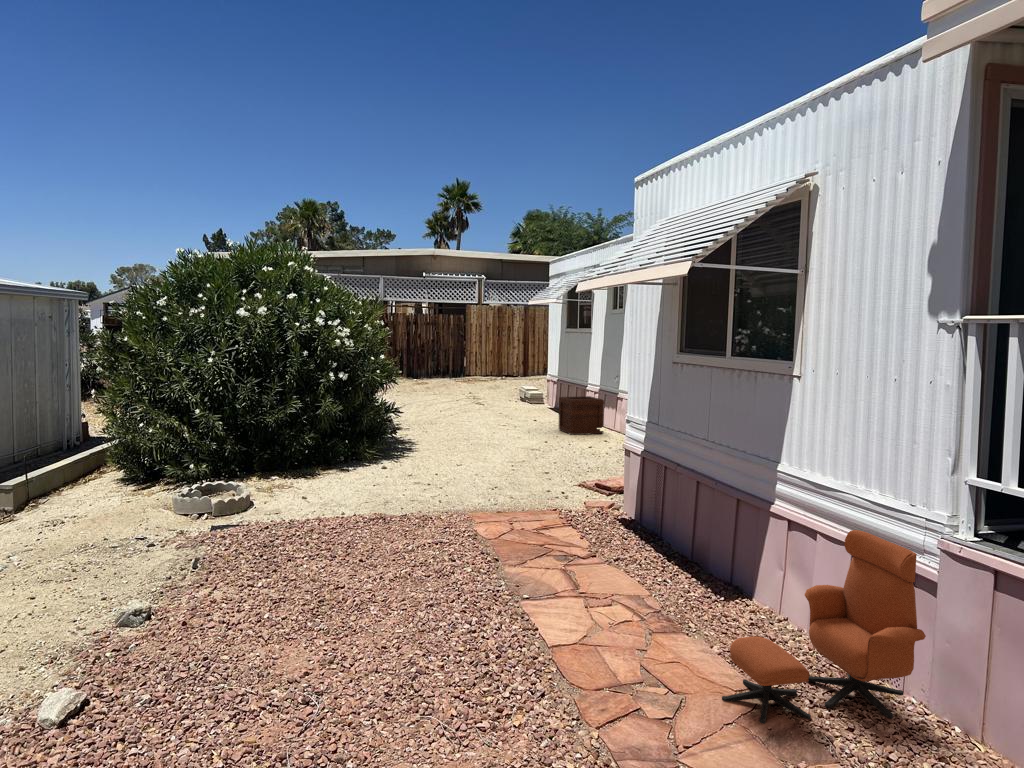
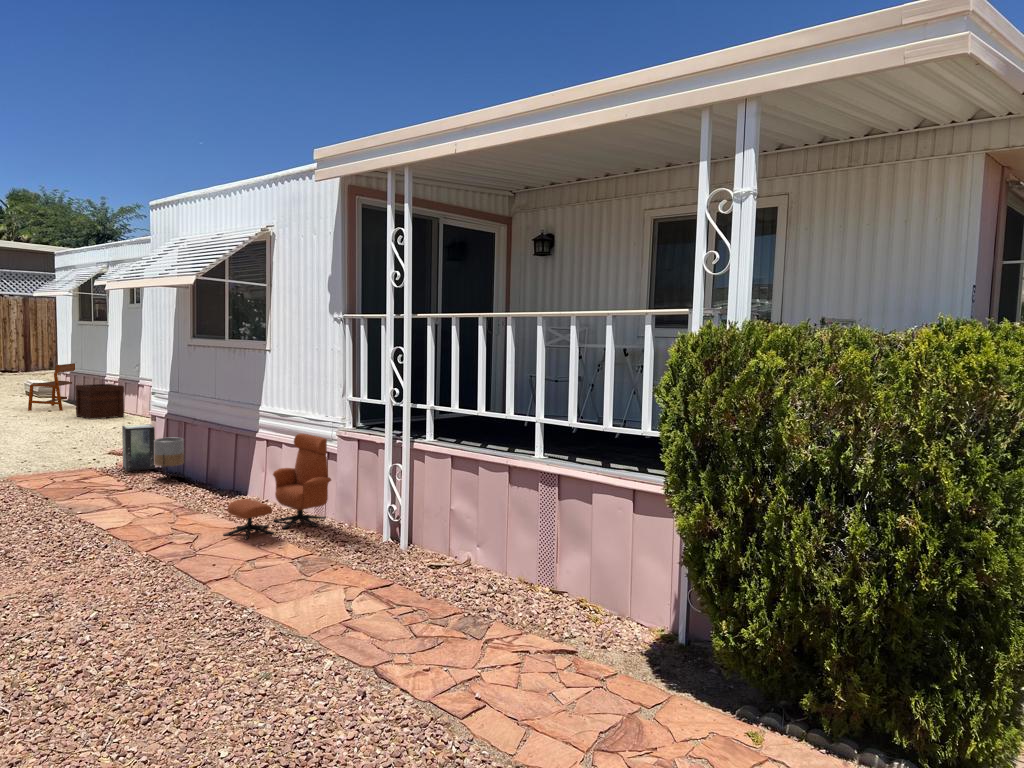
bench: none [519,372,566,422] -> present [28,363,75,411]
storage box: none [593,461,630,520] -> present [122,424,155,471]
planter: none [627,485,665,544] -> present [154,437,185,468]

